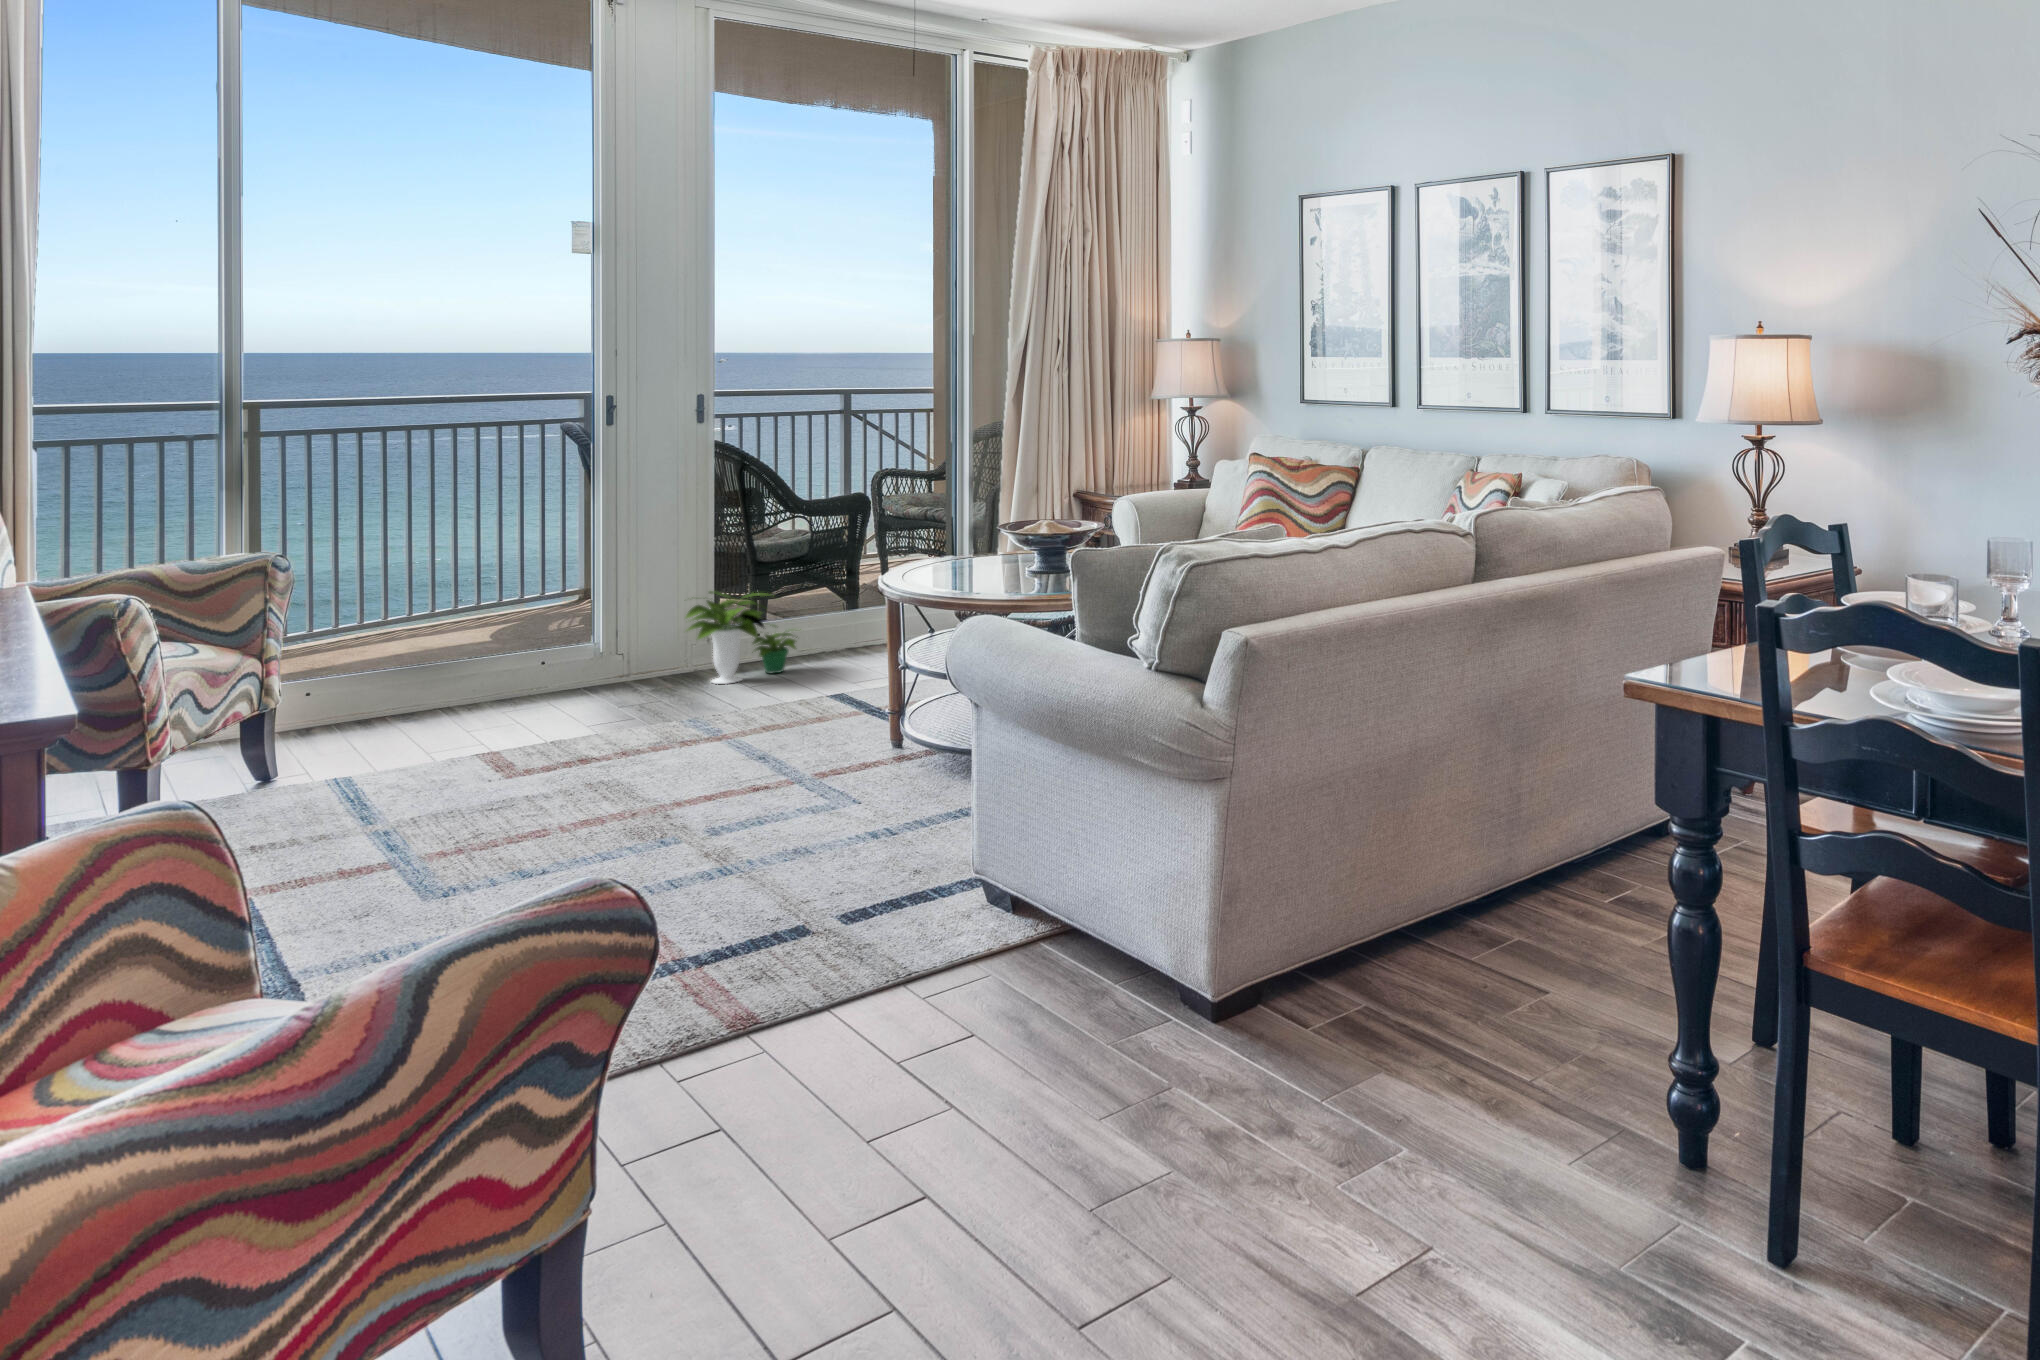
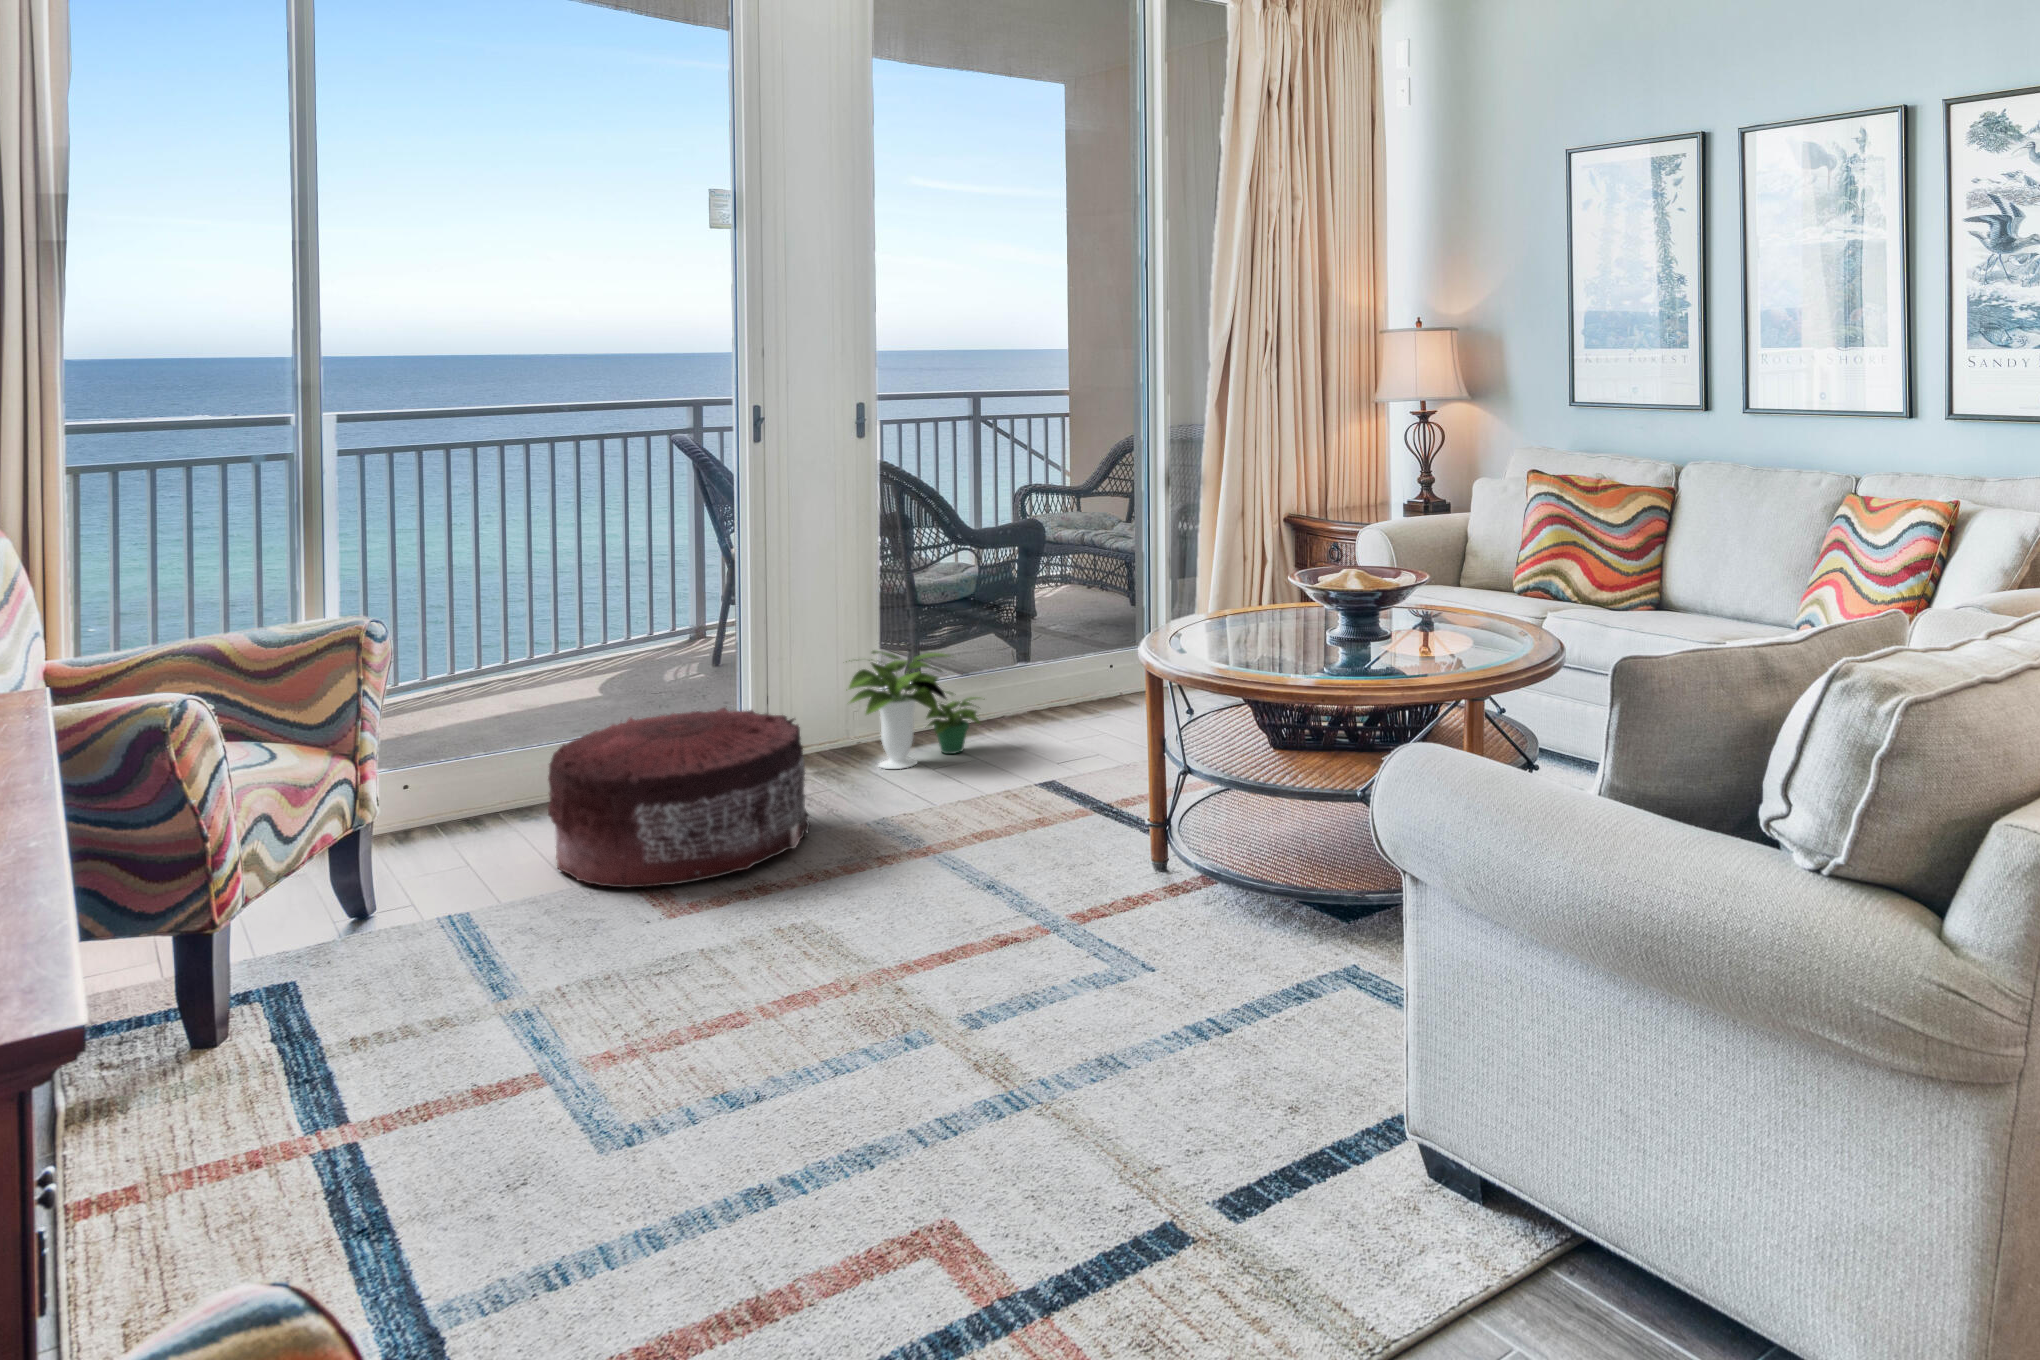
pouf: none [423,630,642,761] -> present [548,707,810,888]

